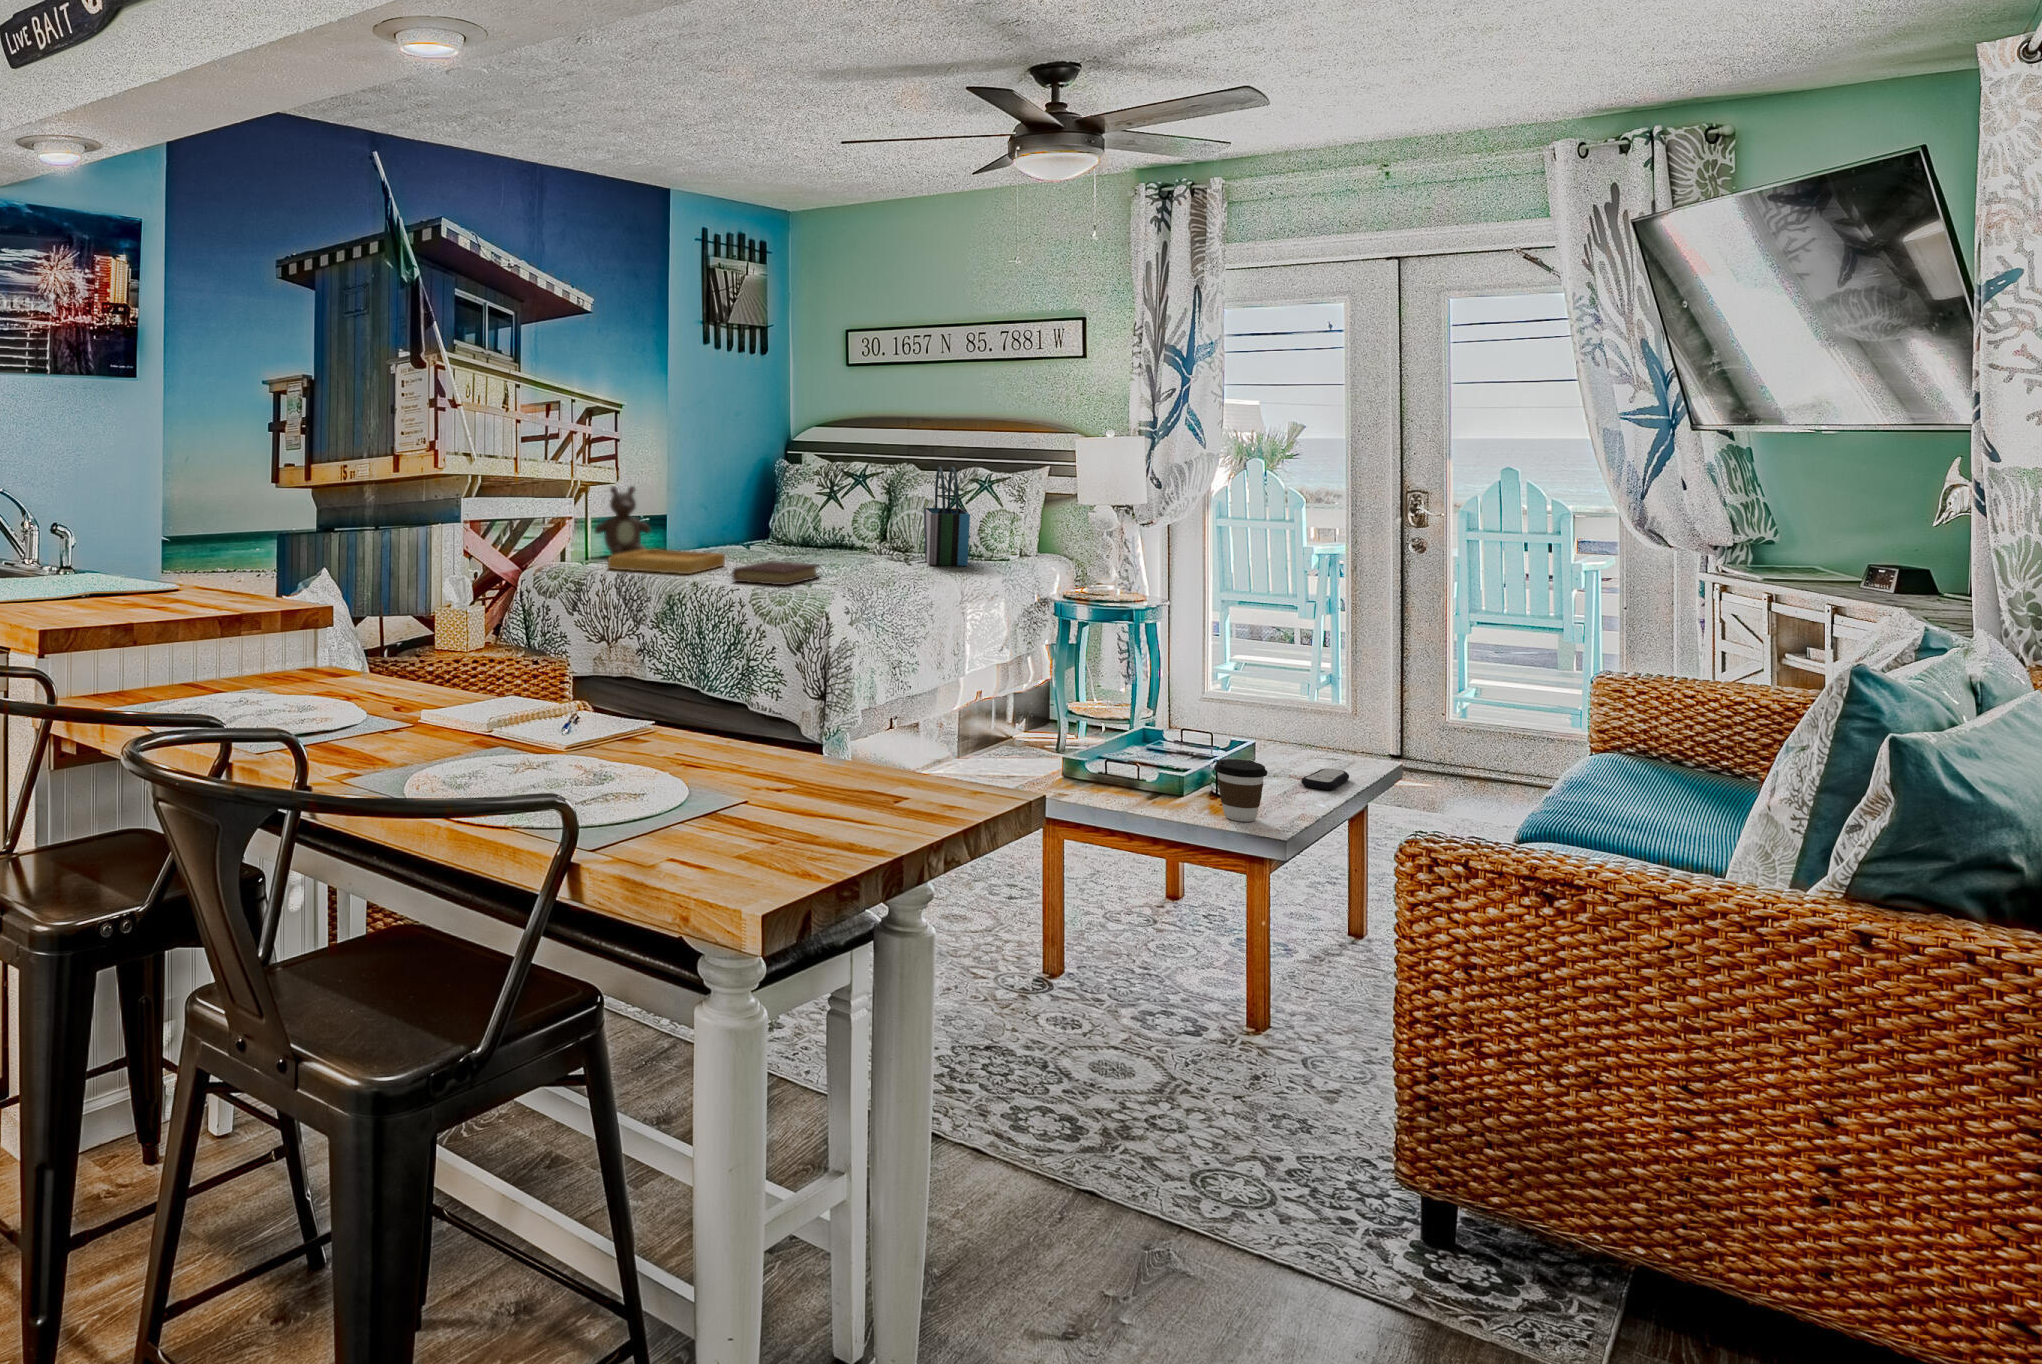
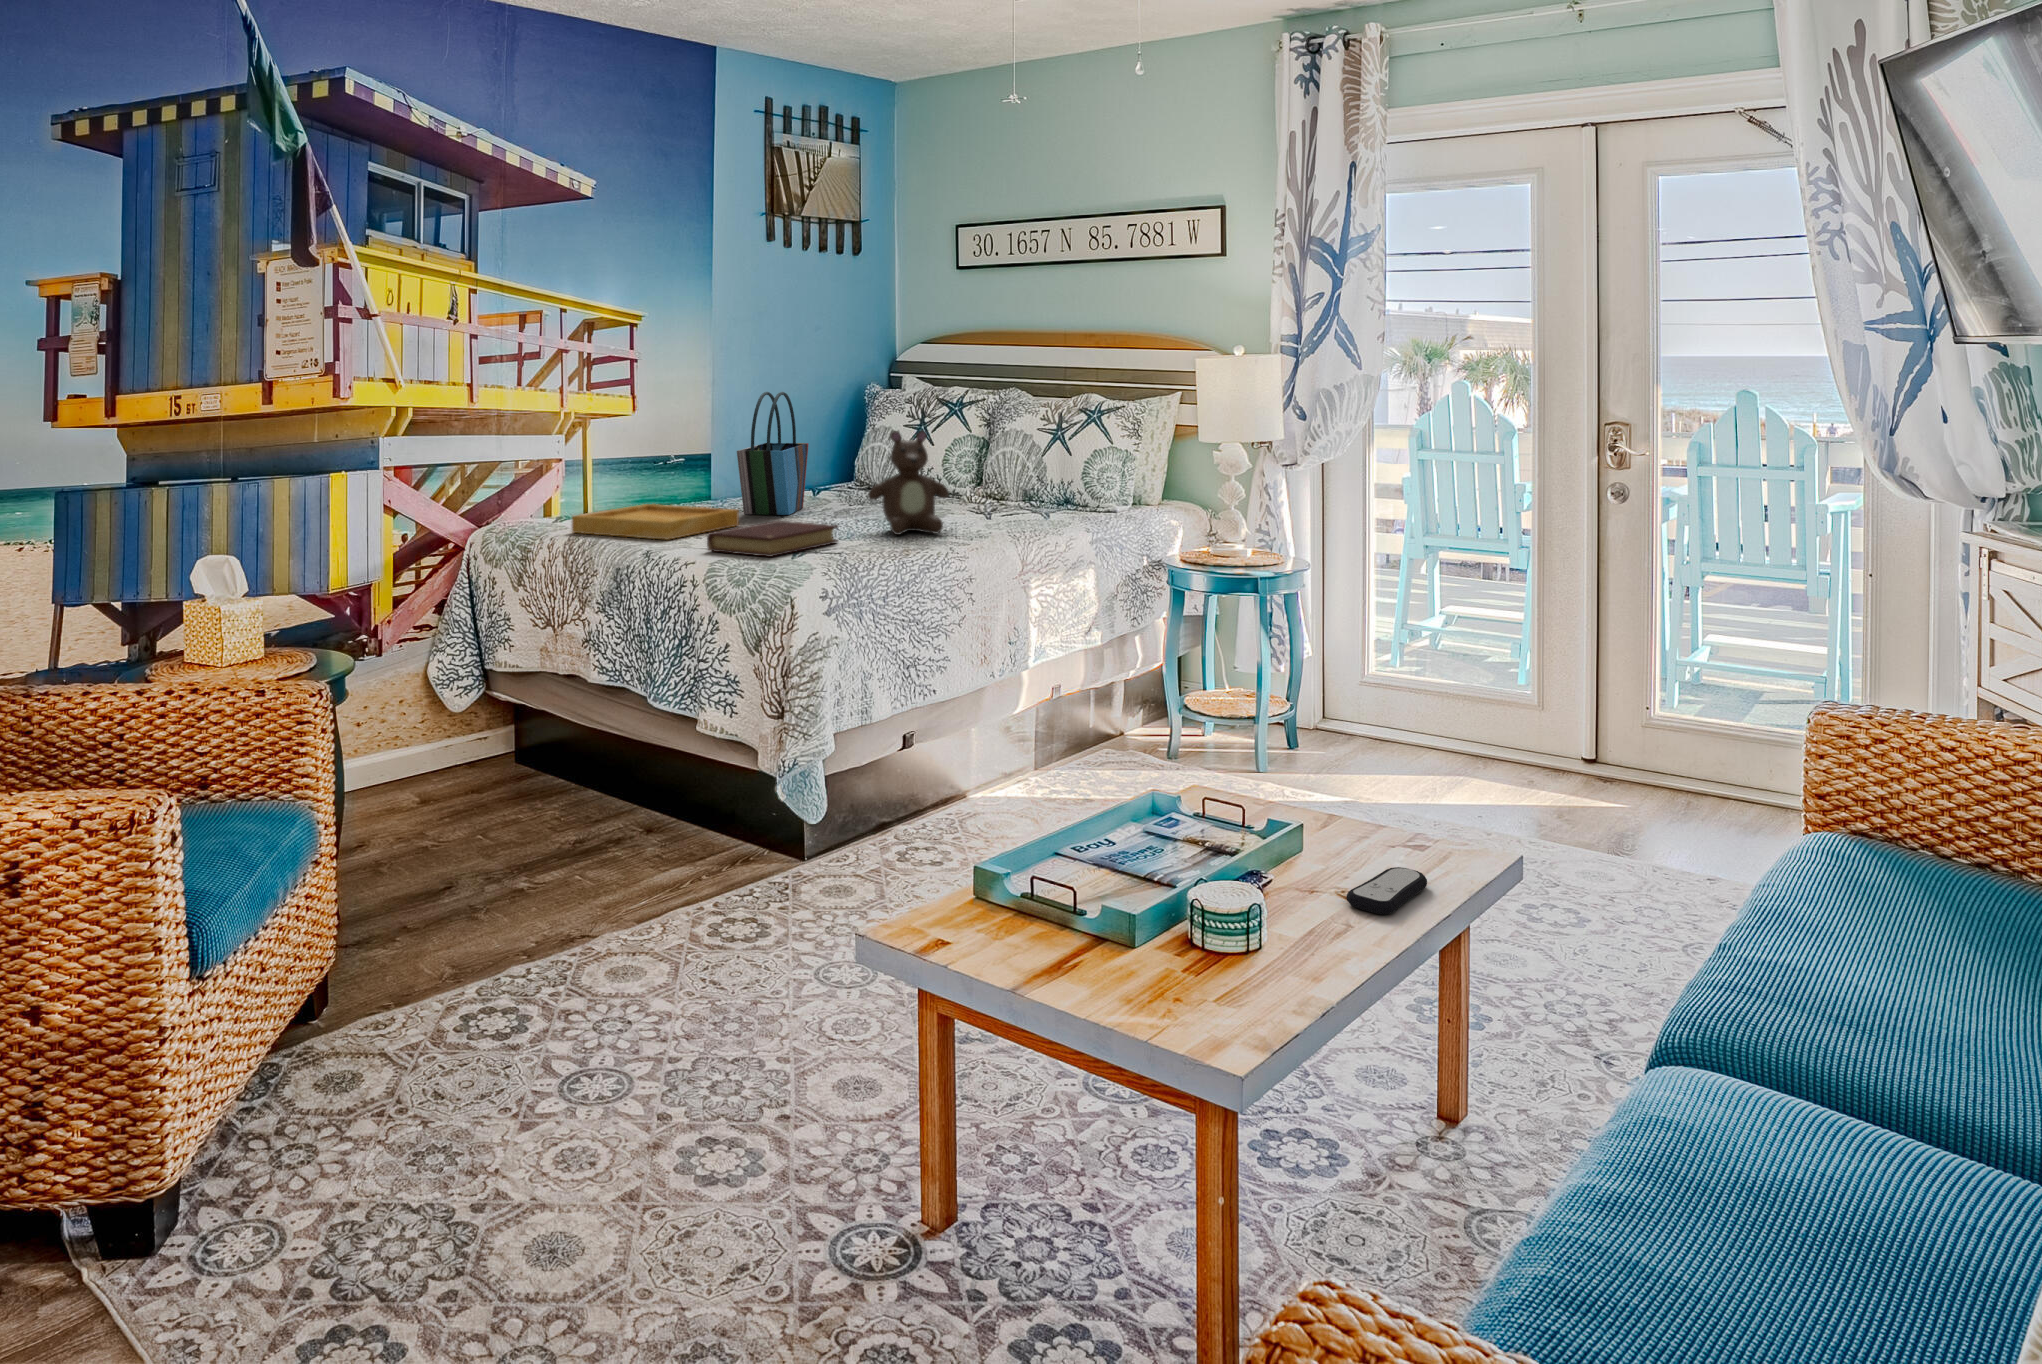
tote bag: present [924,467,970,566] -> present [737,392,808,515]
teddy bear: present [595,486,650,555] -> present [868,431,949,535]
coffee cup: present [1214,759,1267,822] -> none [1163,888,1248,1005]

